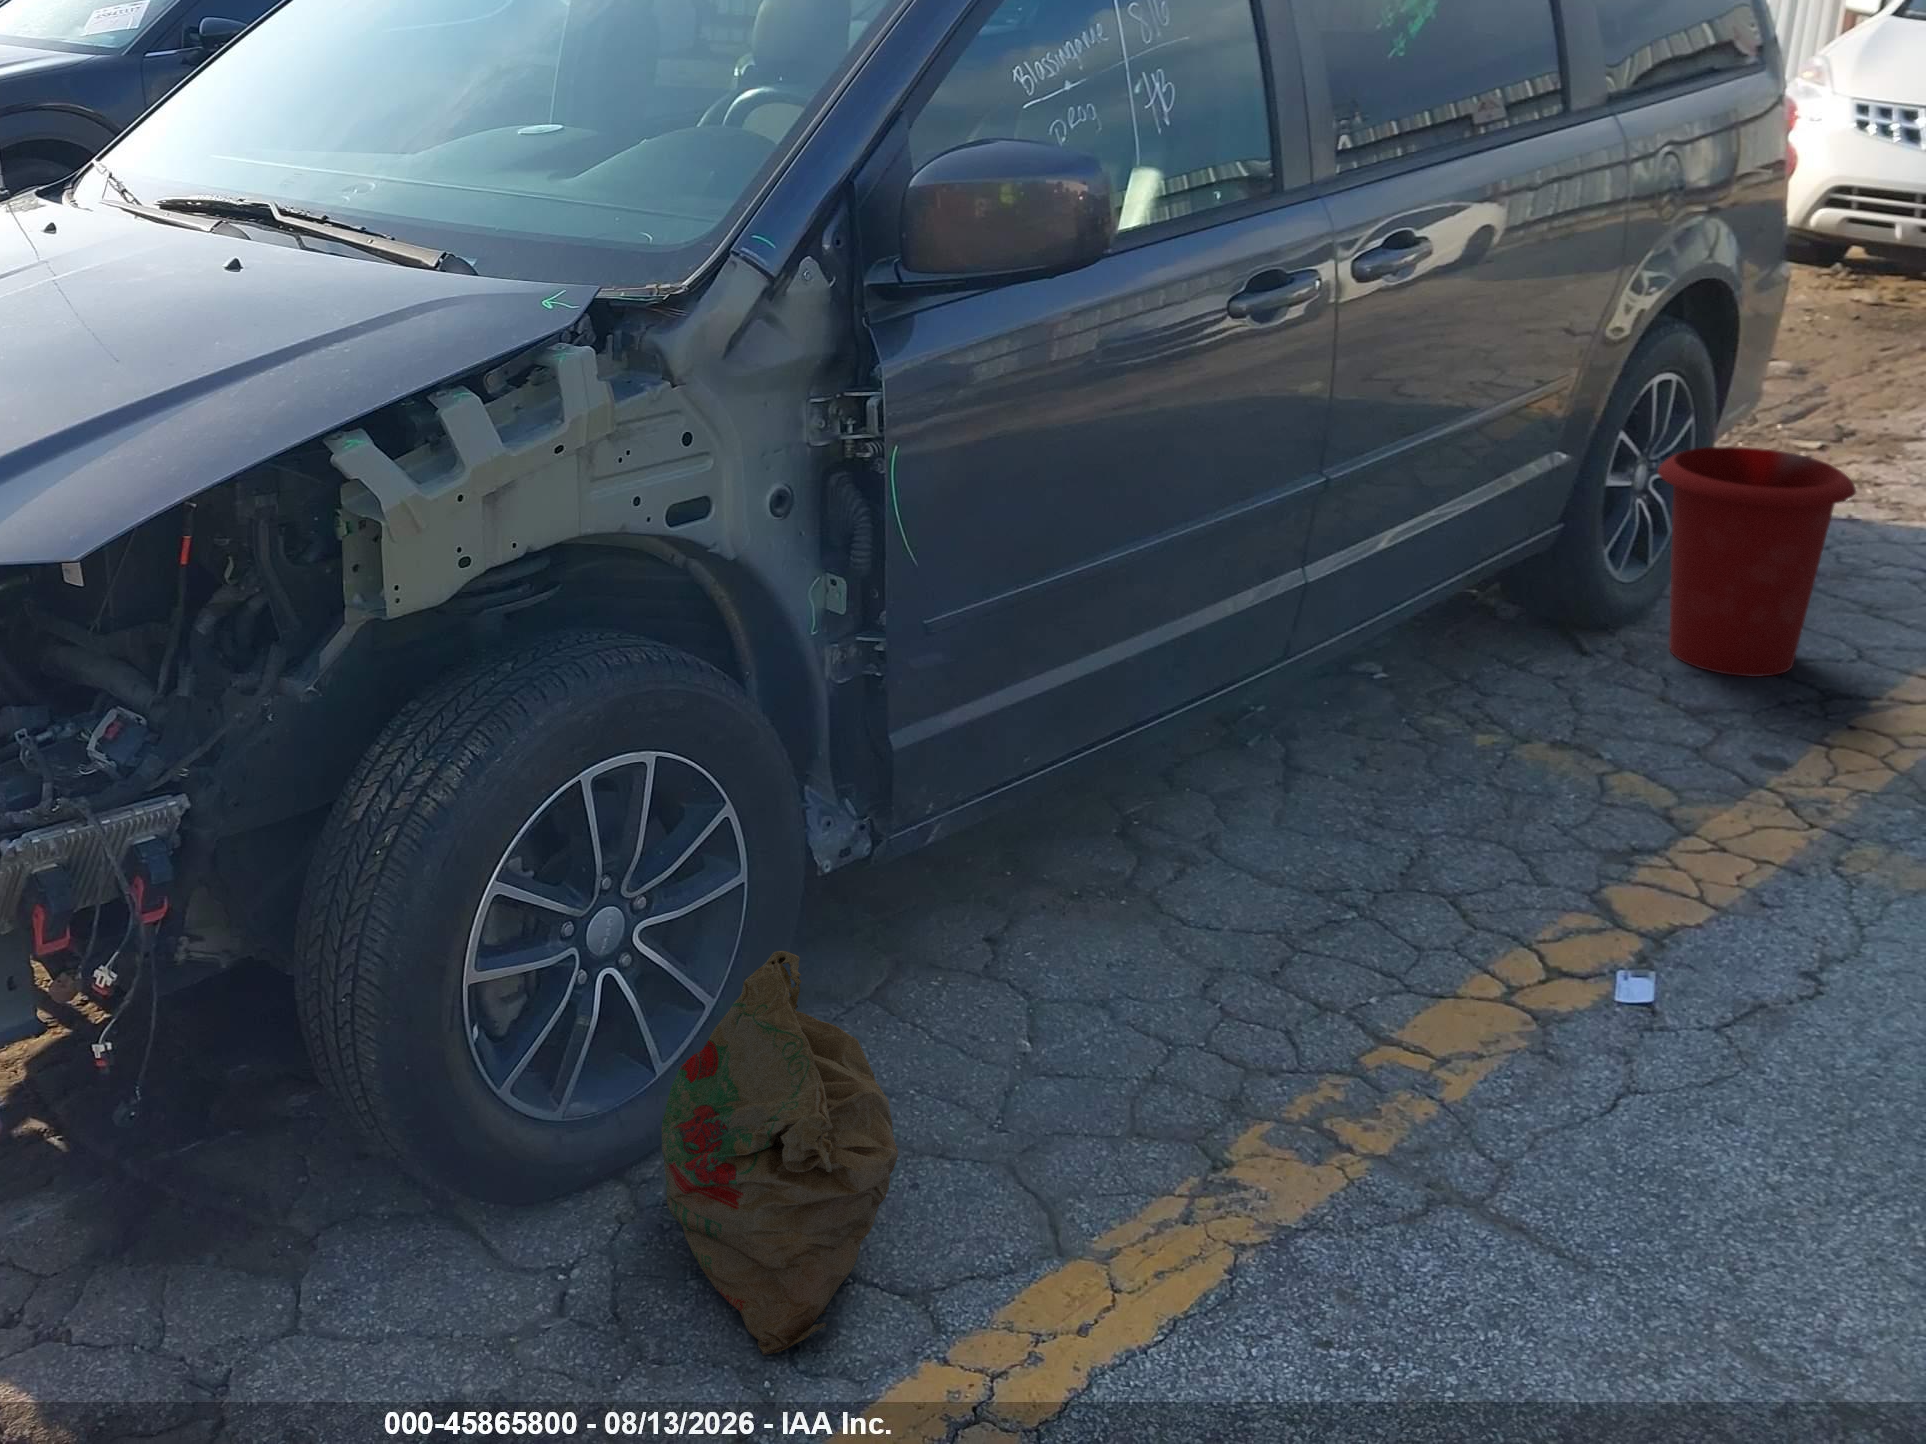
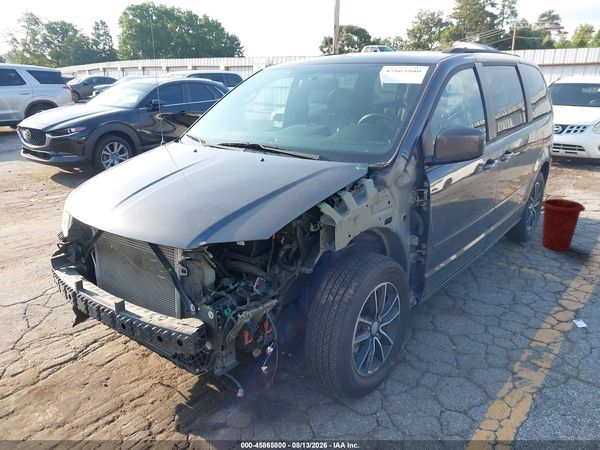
bag: present [662,951,898,1355] -> none [391,329,455,430]

